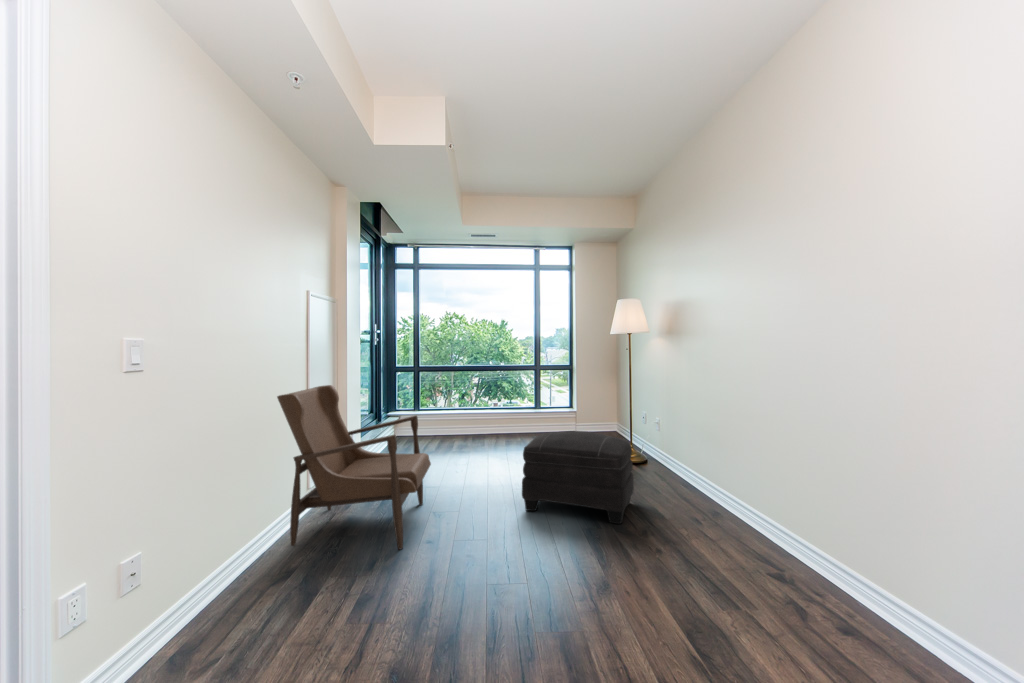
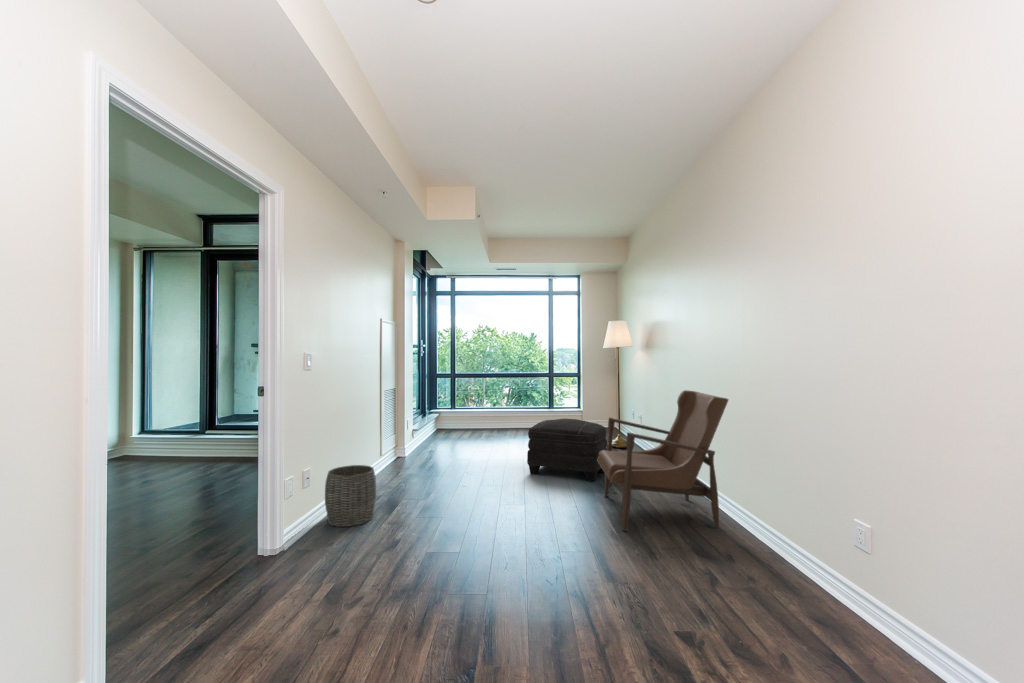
armchair: present [277,385,431,549] -> present [597,390,728,531]
woven basket: none [179,528,279,653] -> present [325,465,376,527]

